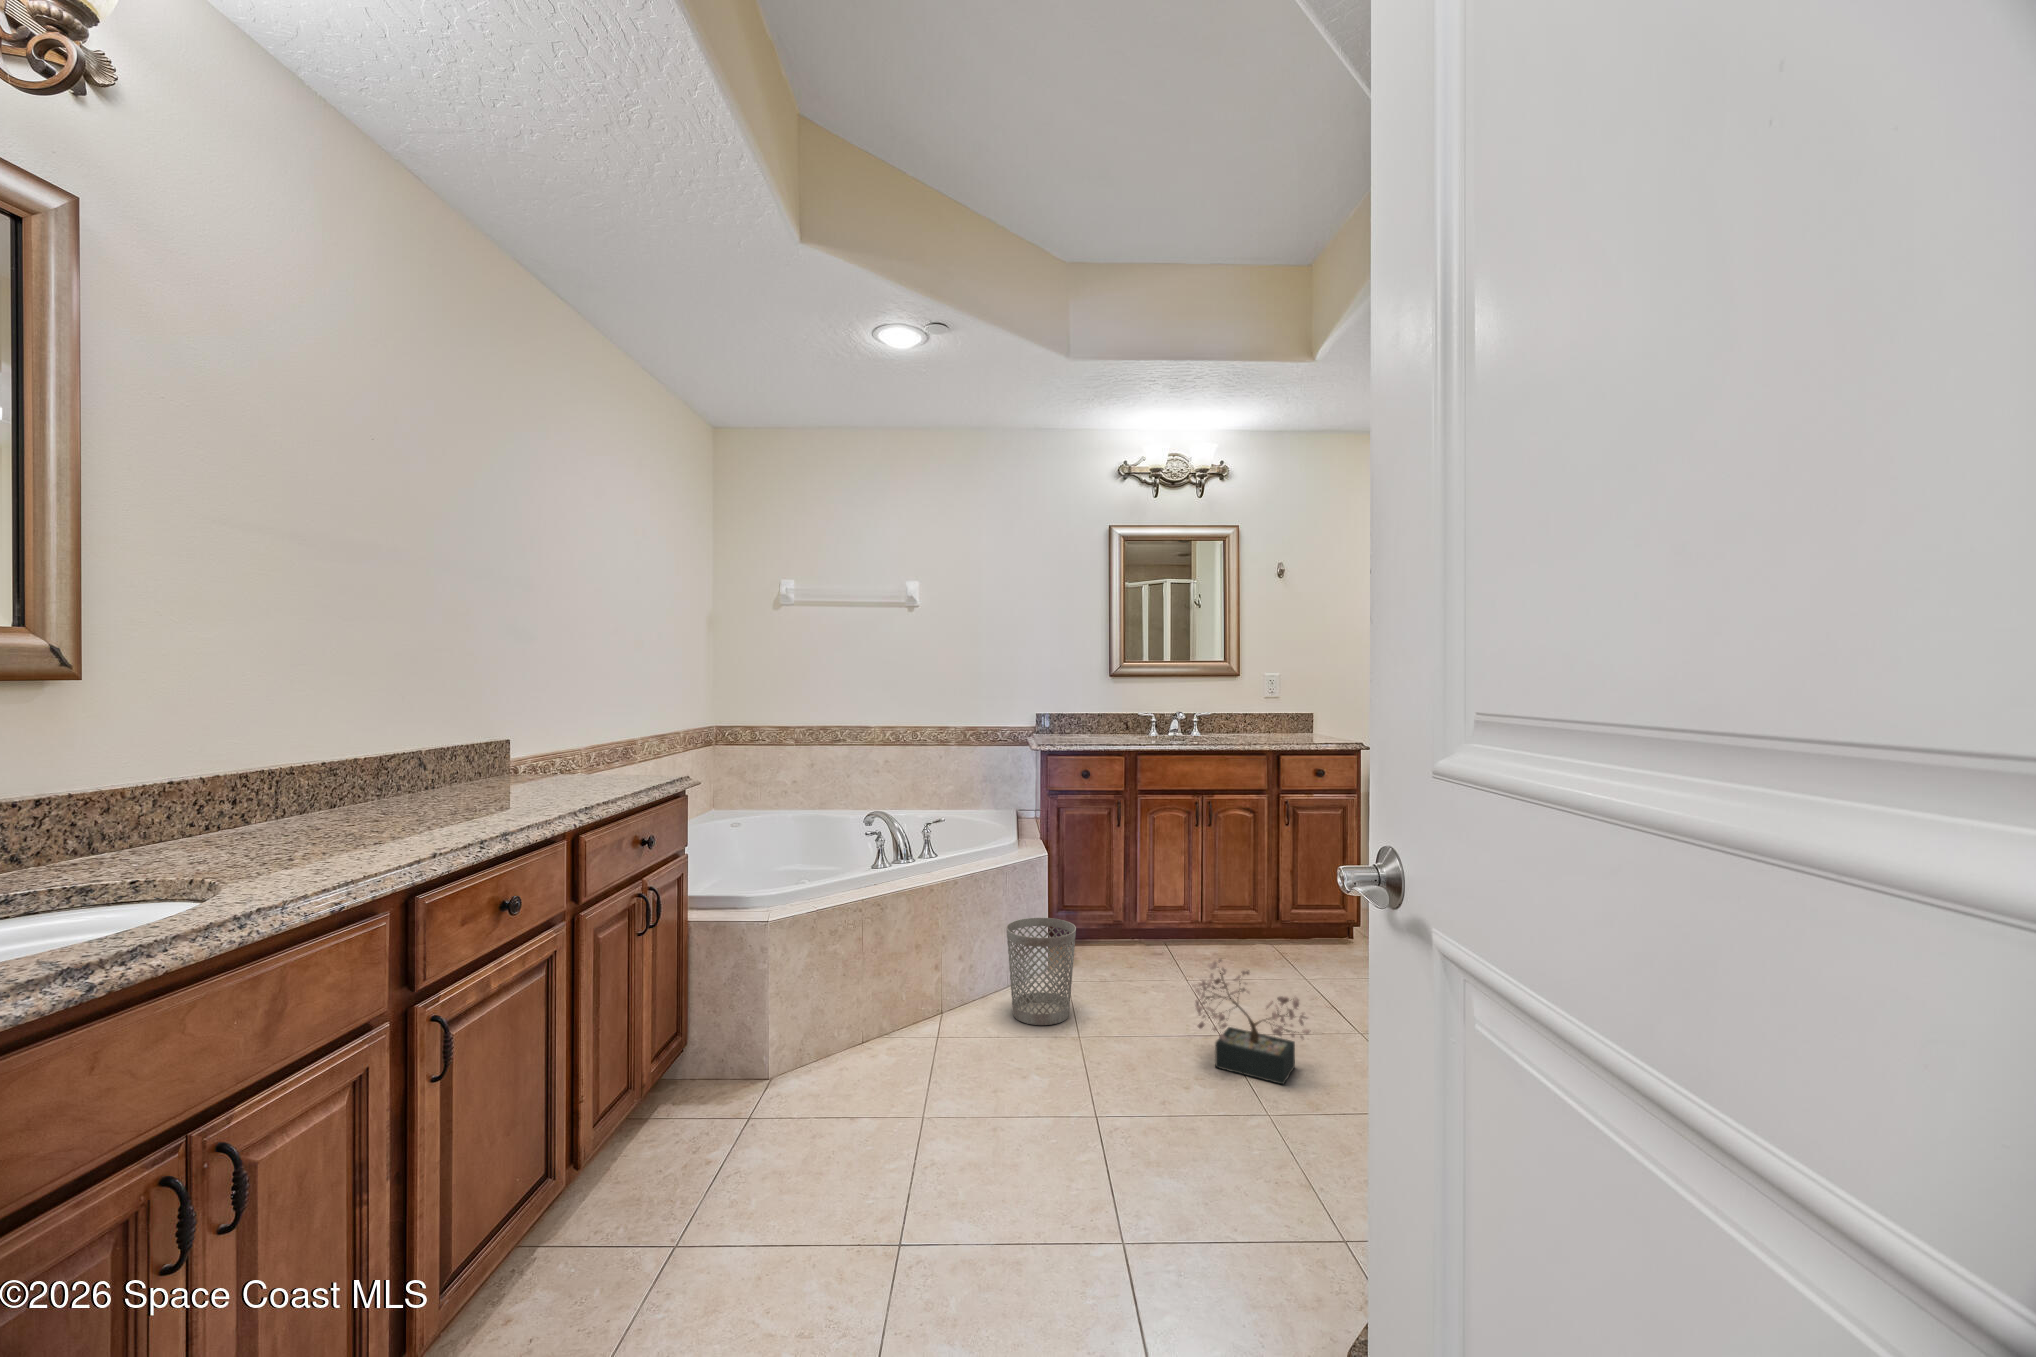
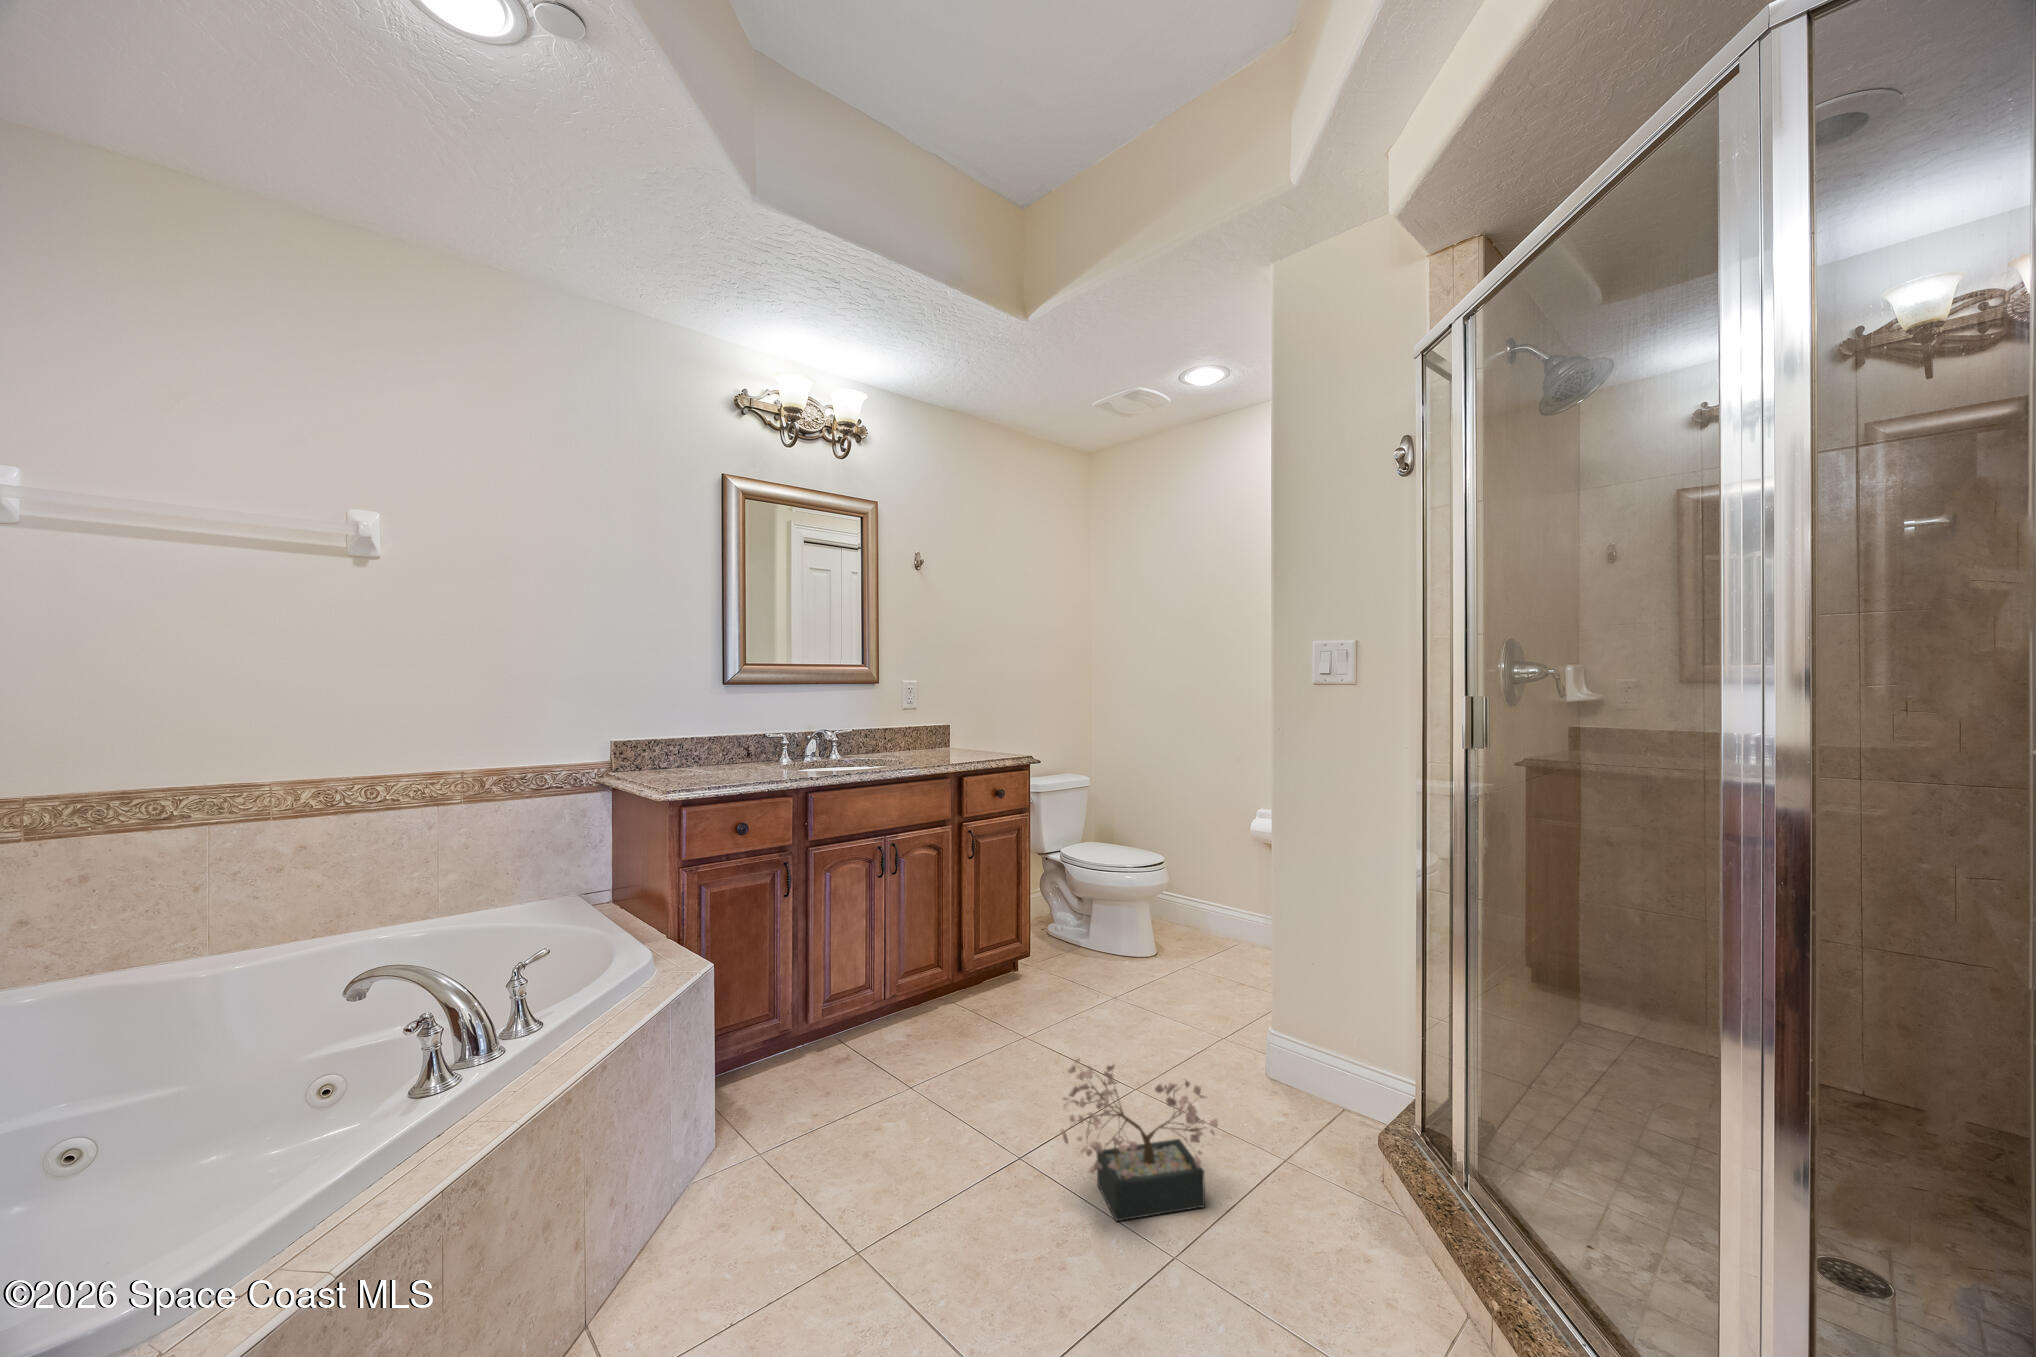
wastebasket: present [1006,918,1076,1025] -> none [738,1071,862,1285]

